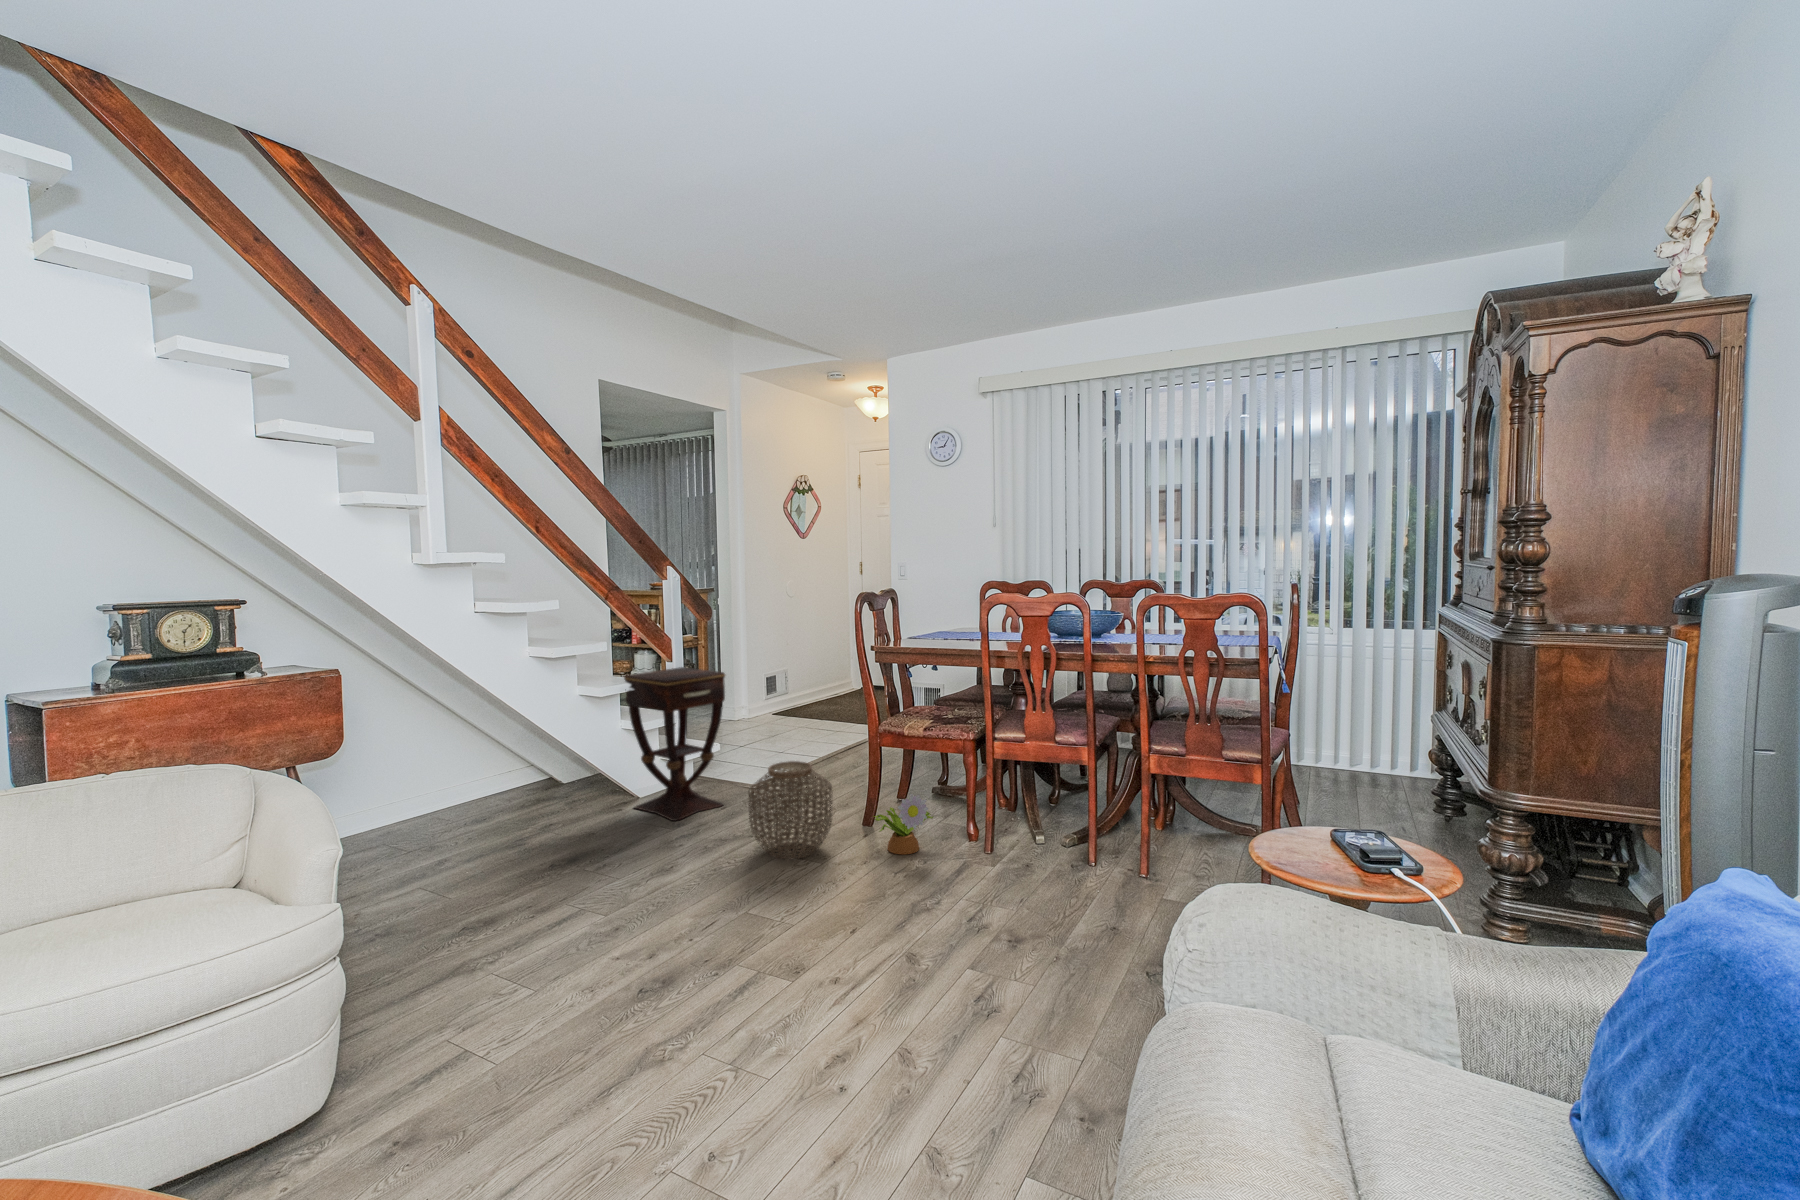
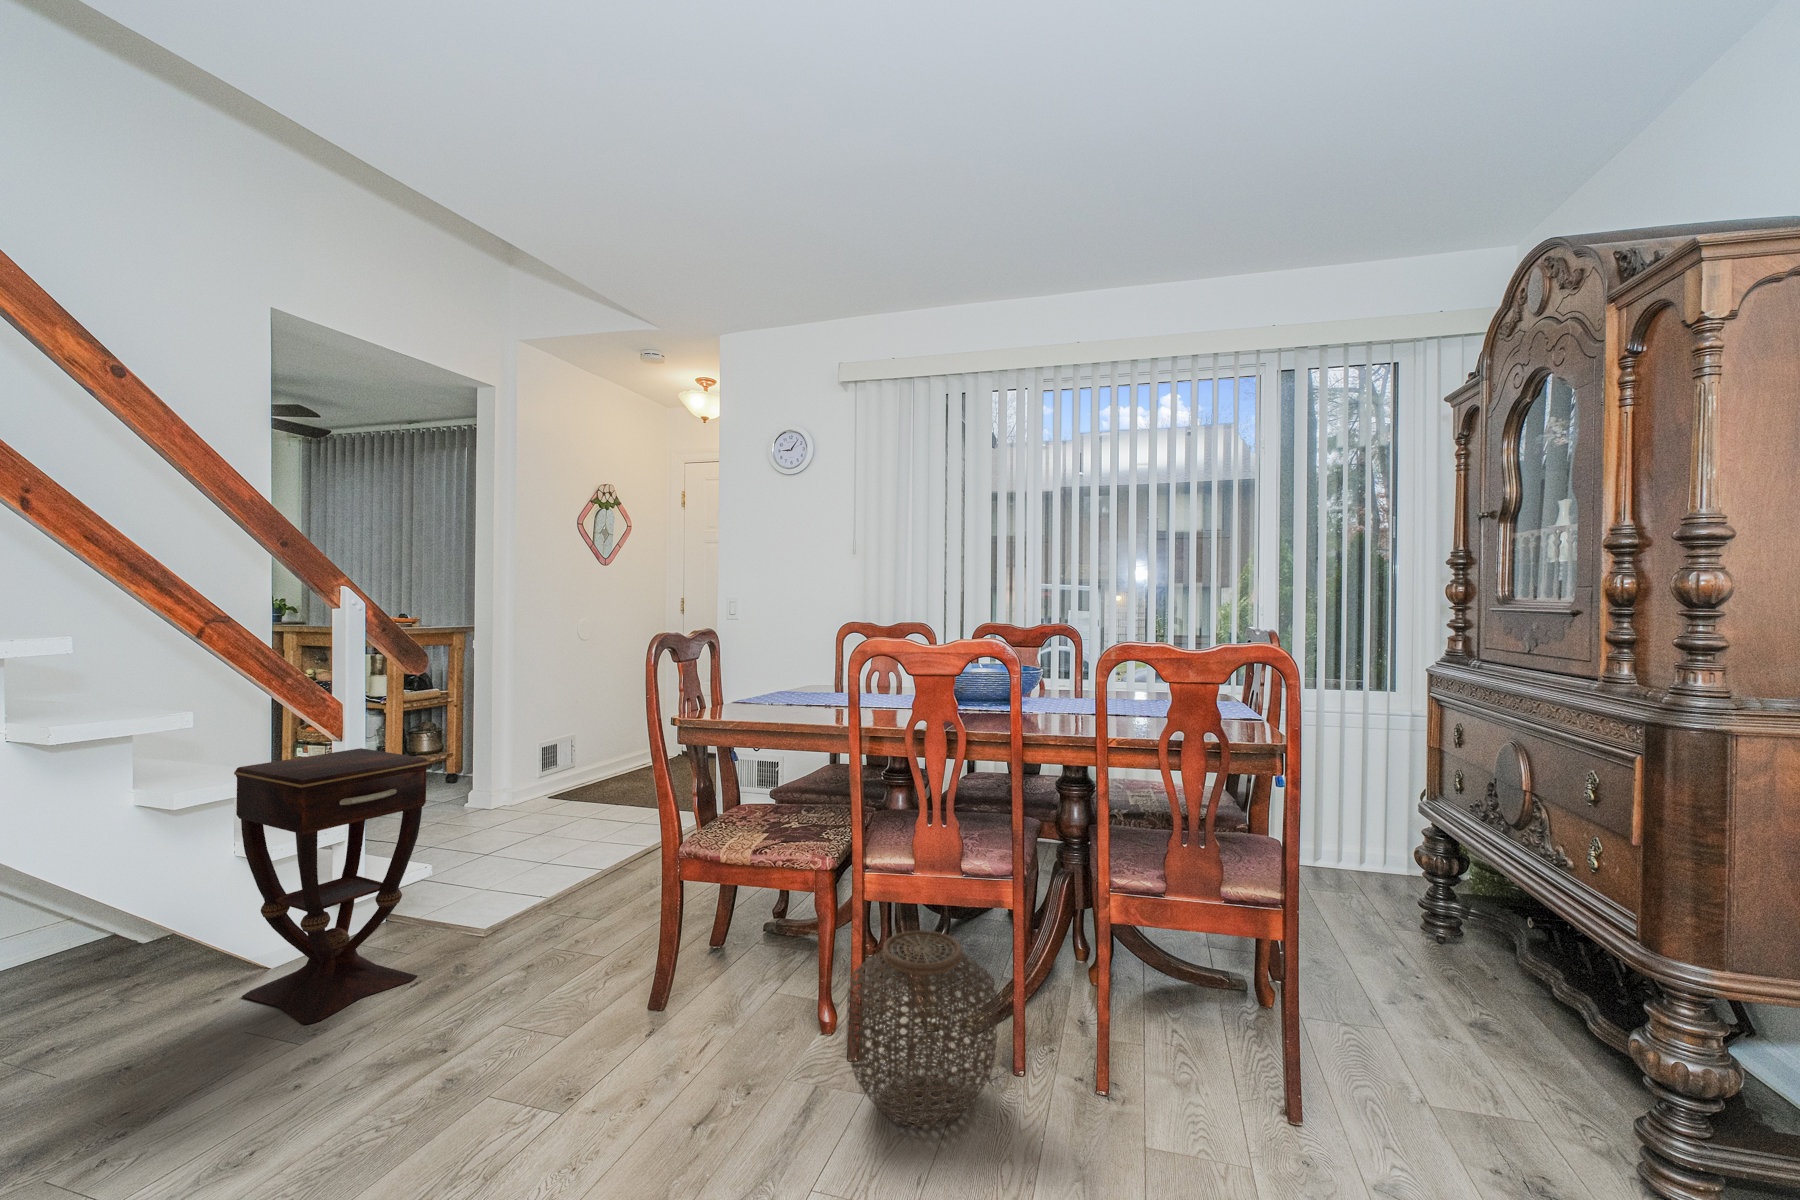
woven basket: present [749,761,833,859] -> present [847,930,997,1127]
decorative plant: present [873,794,933,854] -> none [659,973,764,1080]

